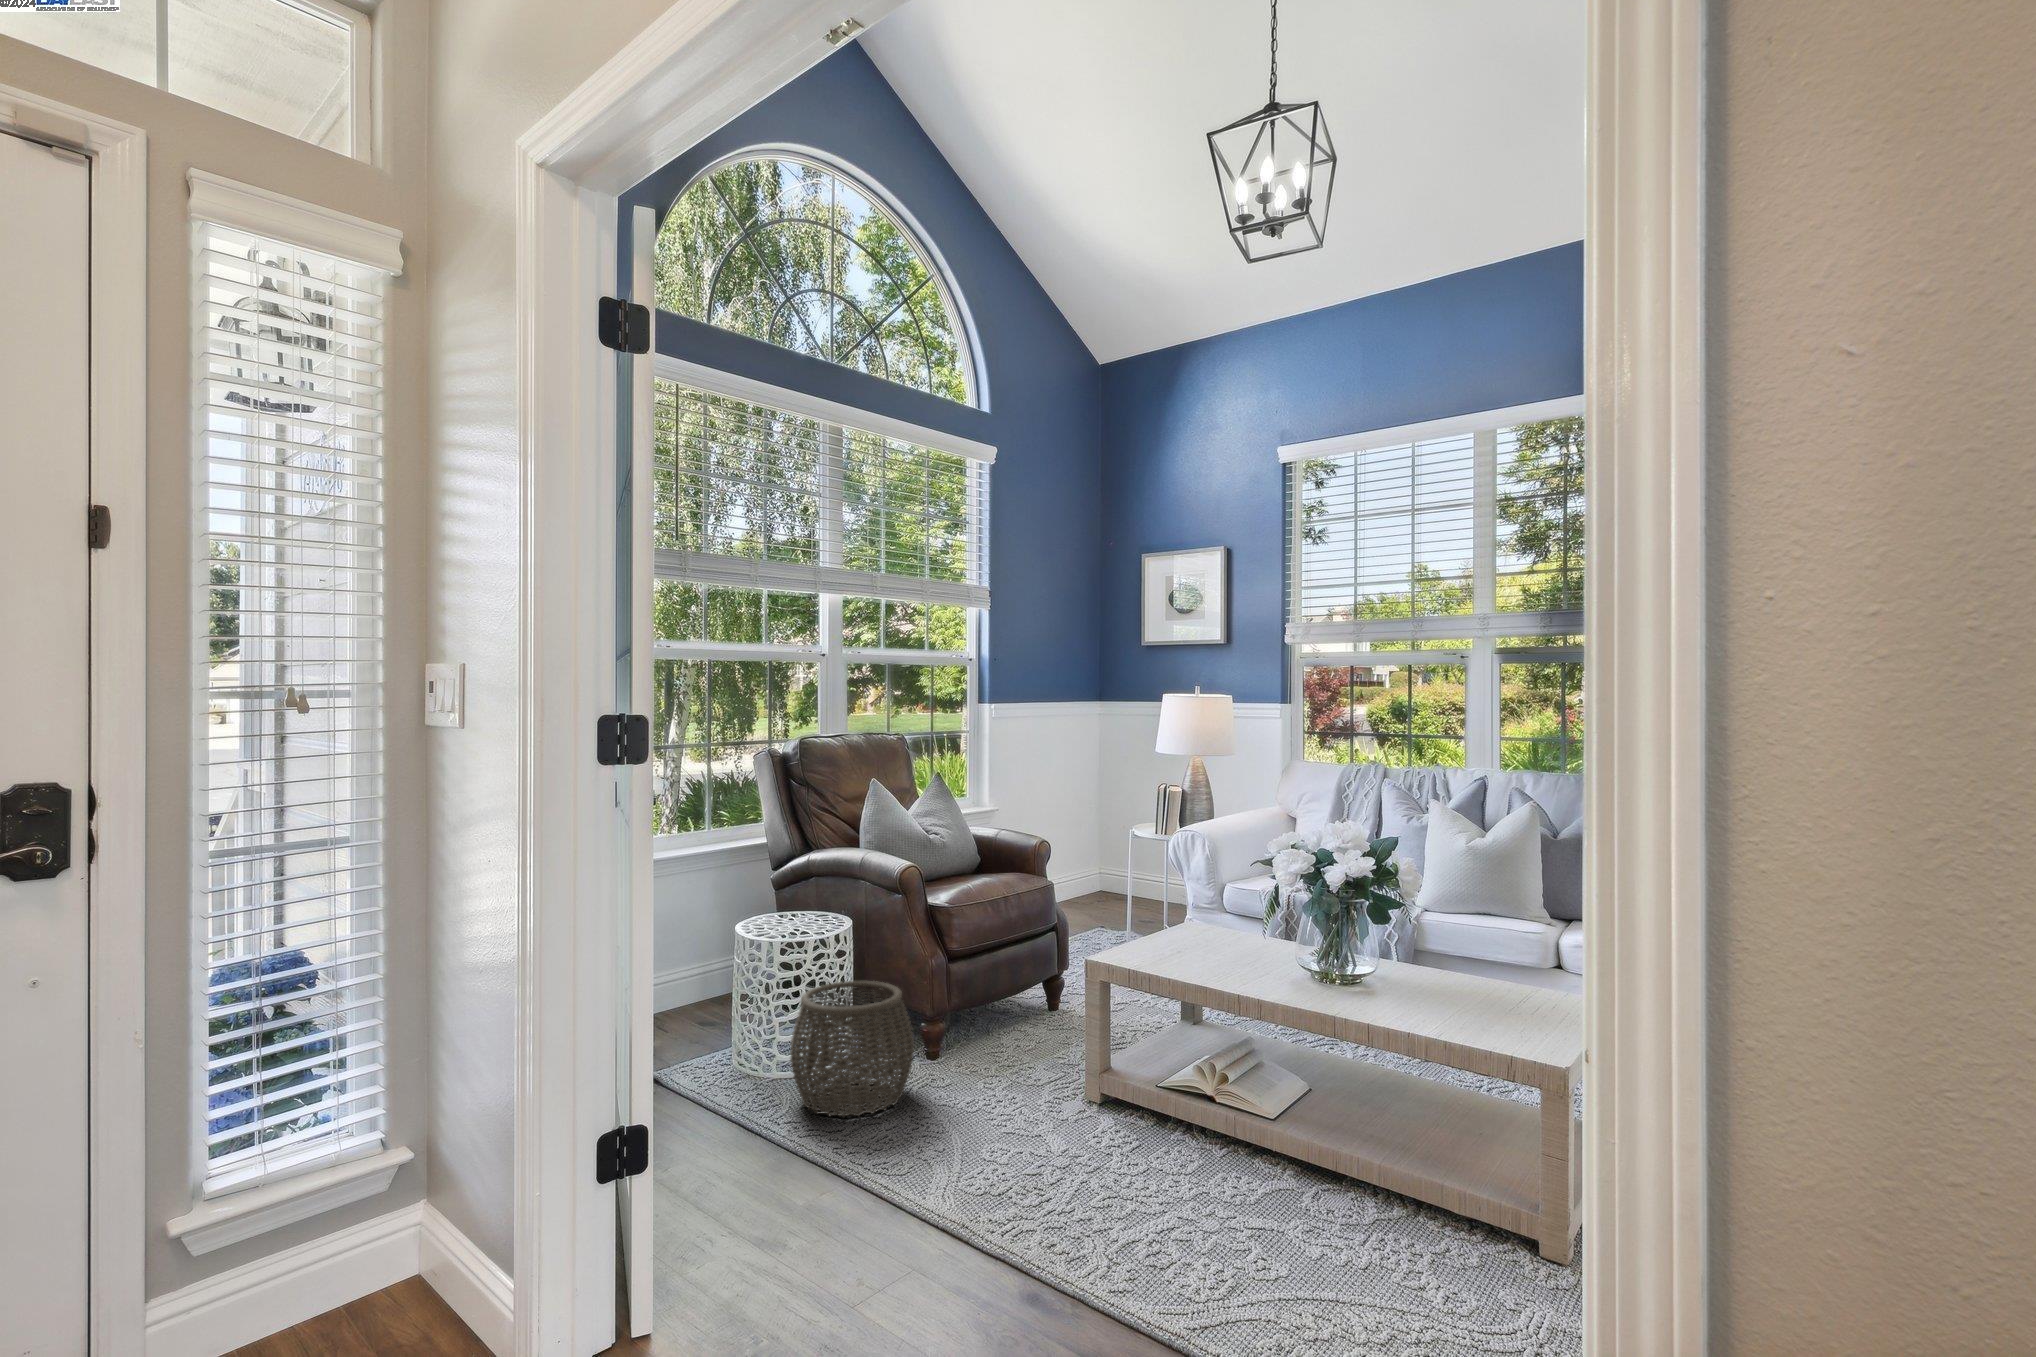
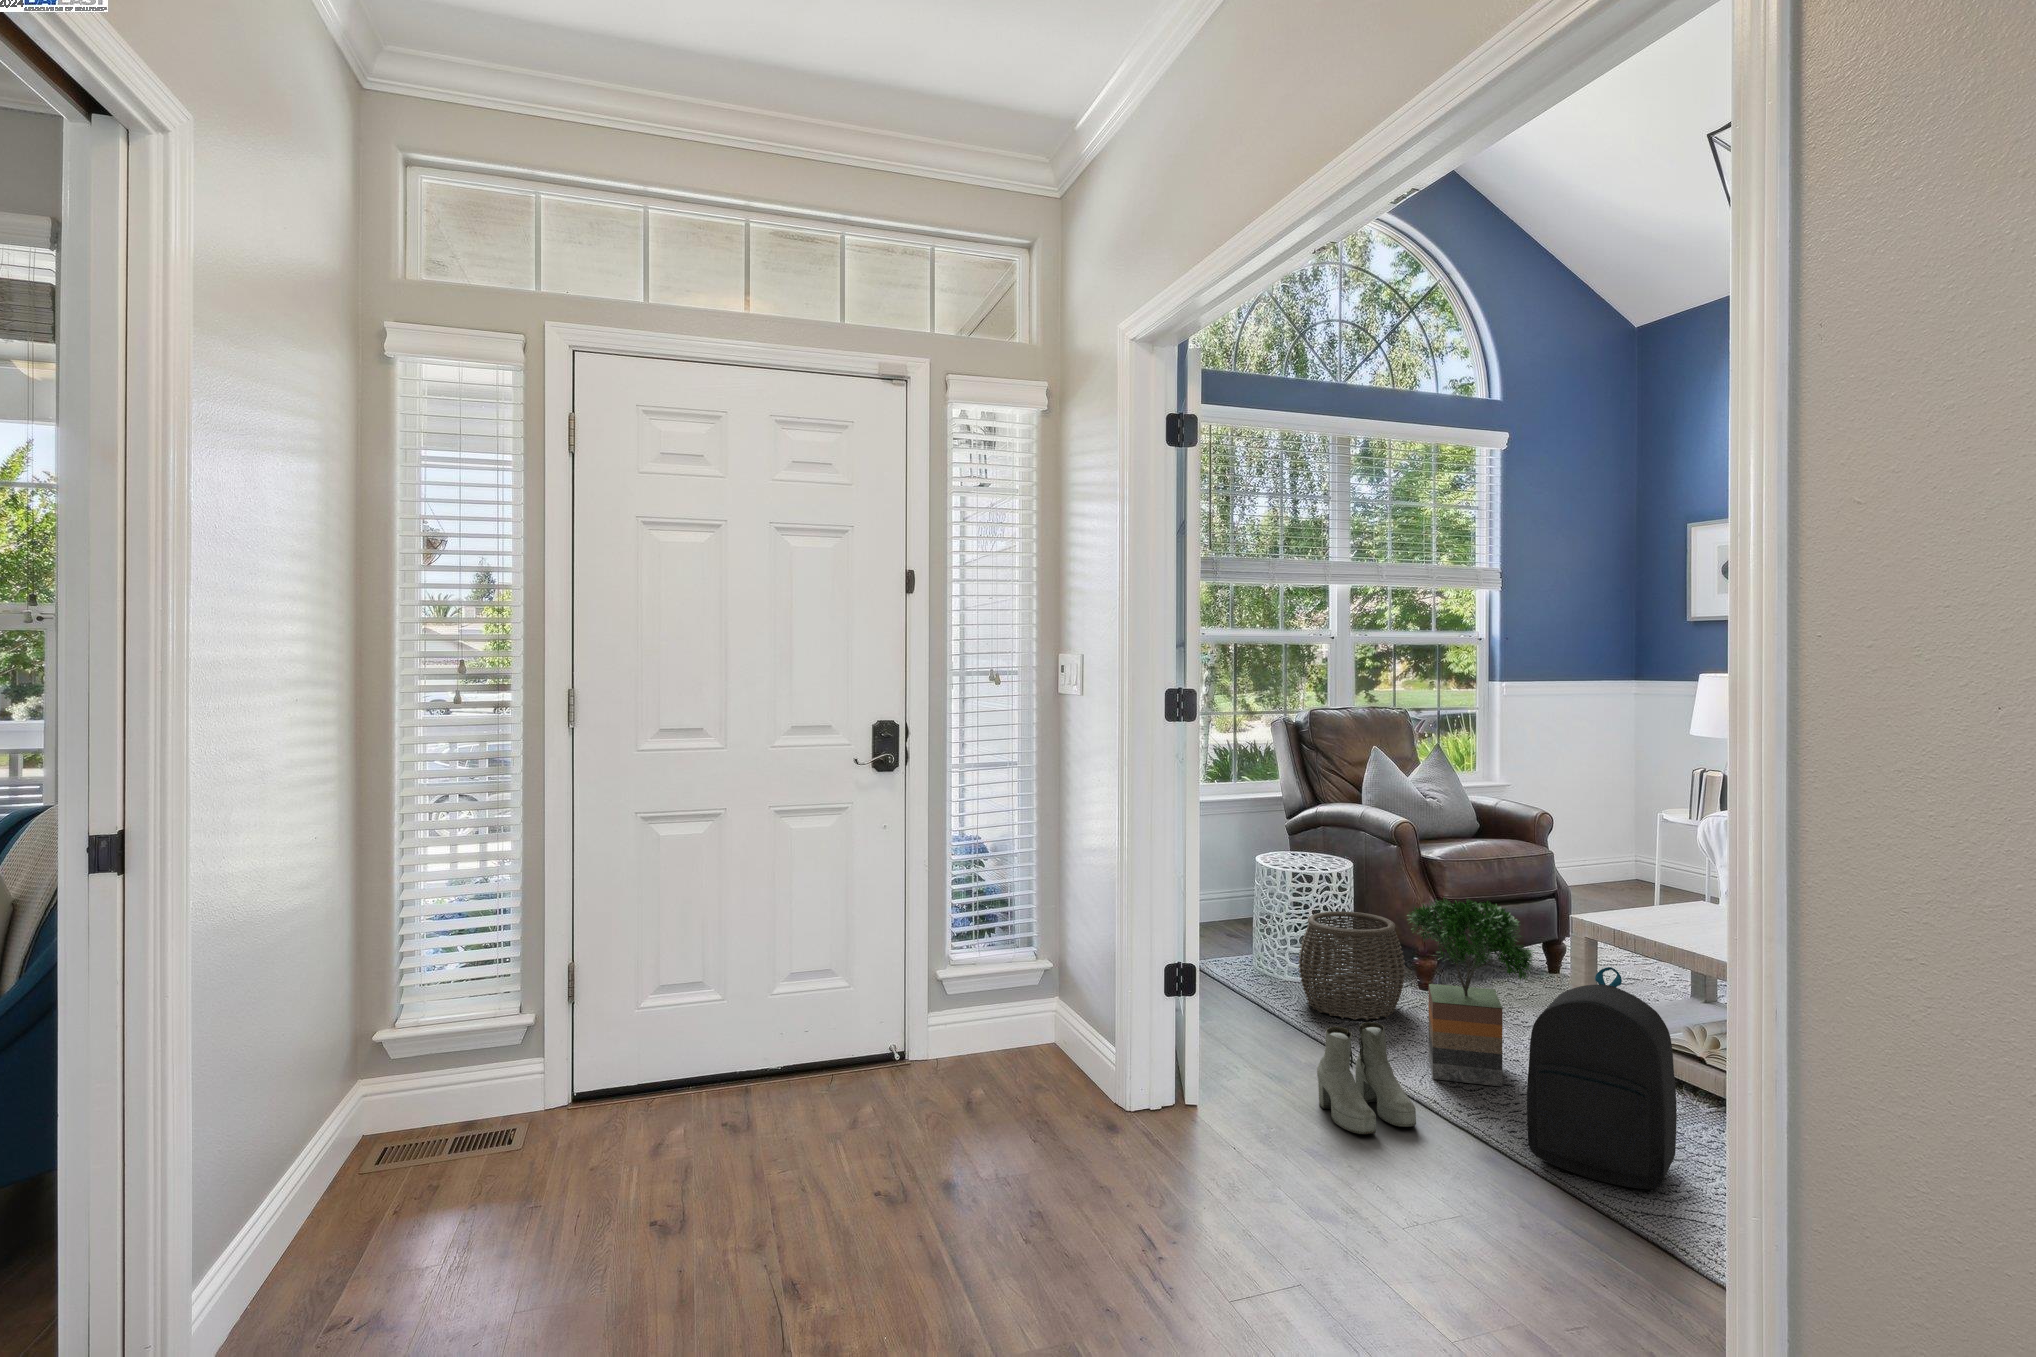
potted tree: none [918,956,1061,1185] -> present [1407,898,1533,1087]
backpack: none [1069,1029,1219,1292] -> present [1527,967,1677,1189]
boots: none [819,1137,942,1299] -> present [1317,1022,1416,1134]

